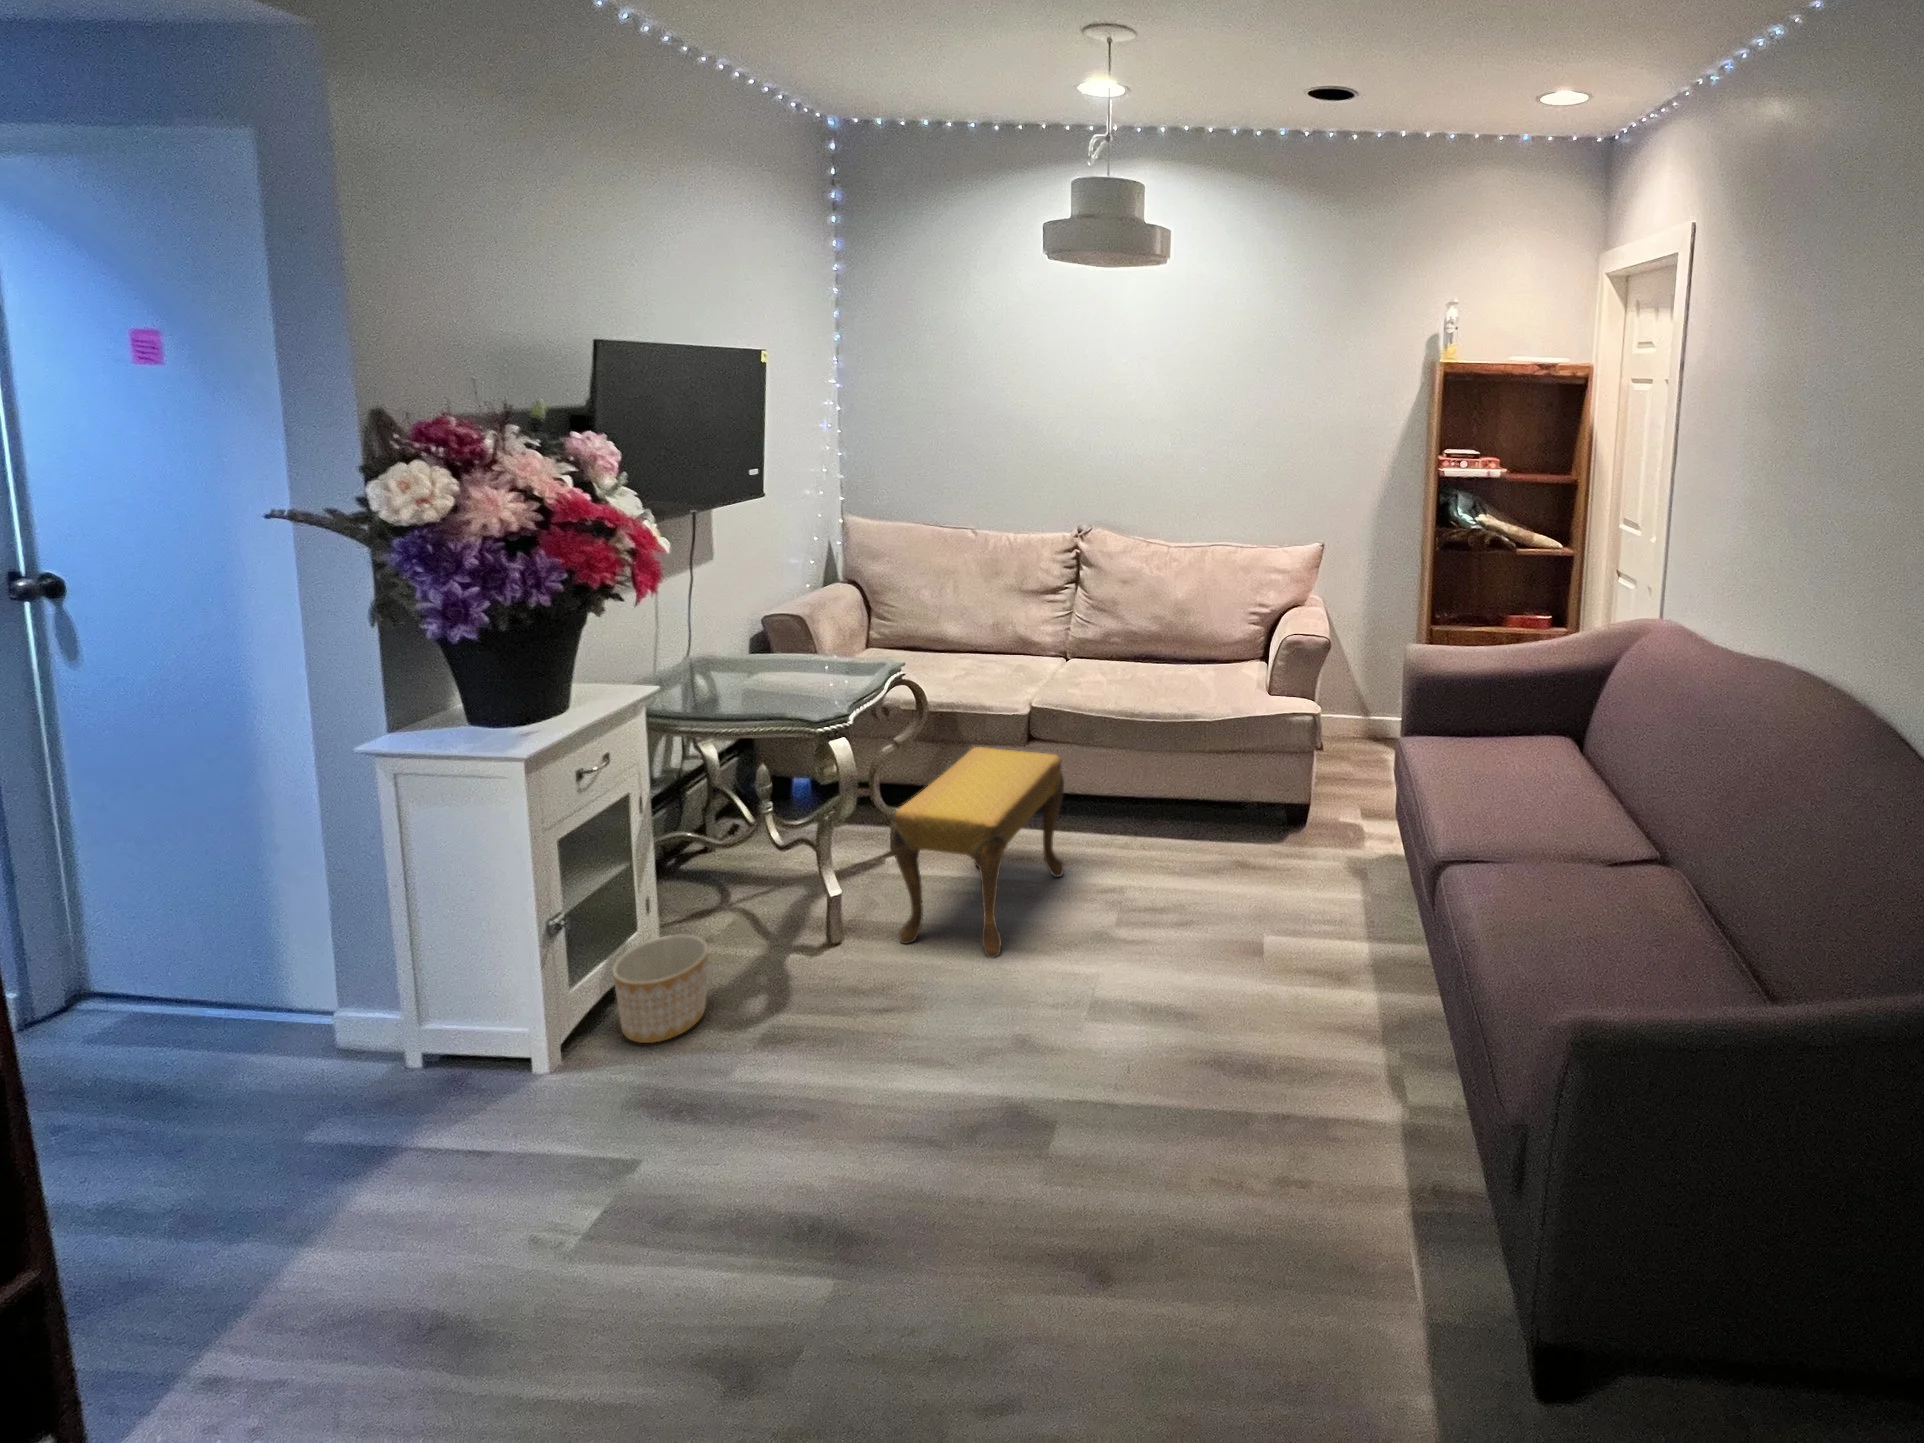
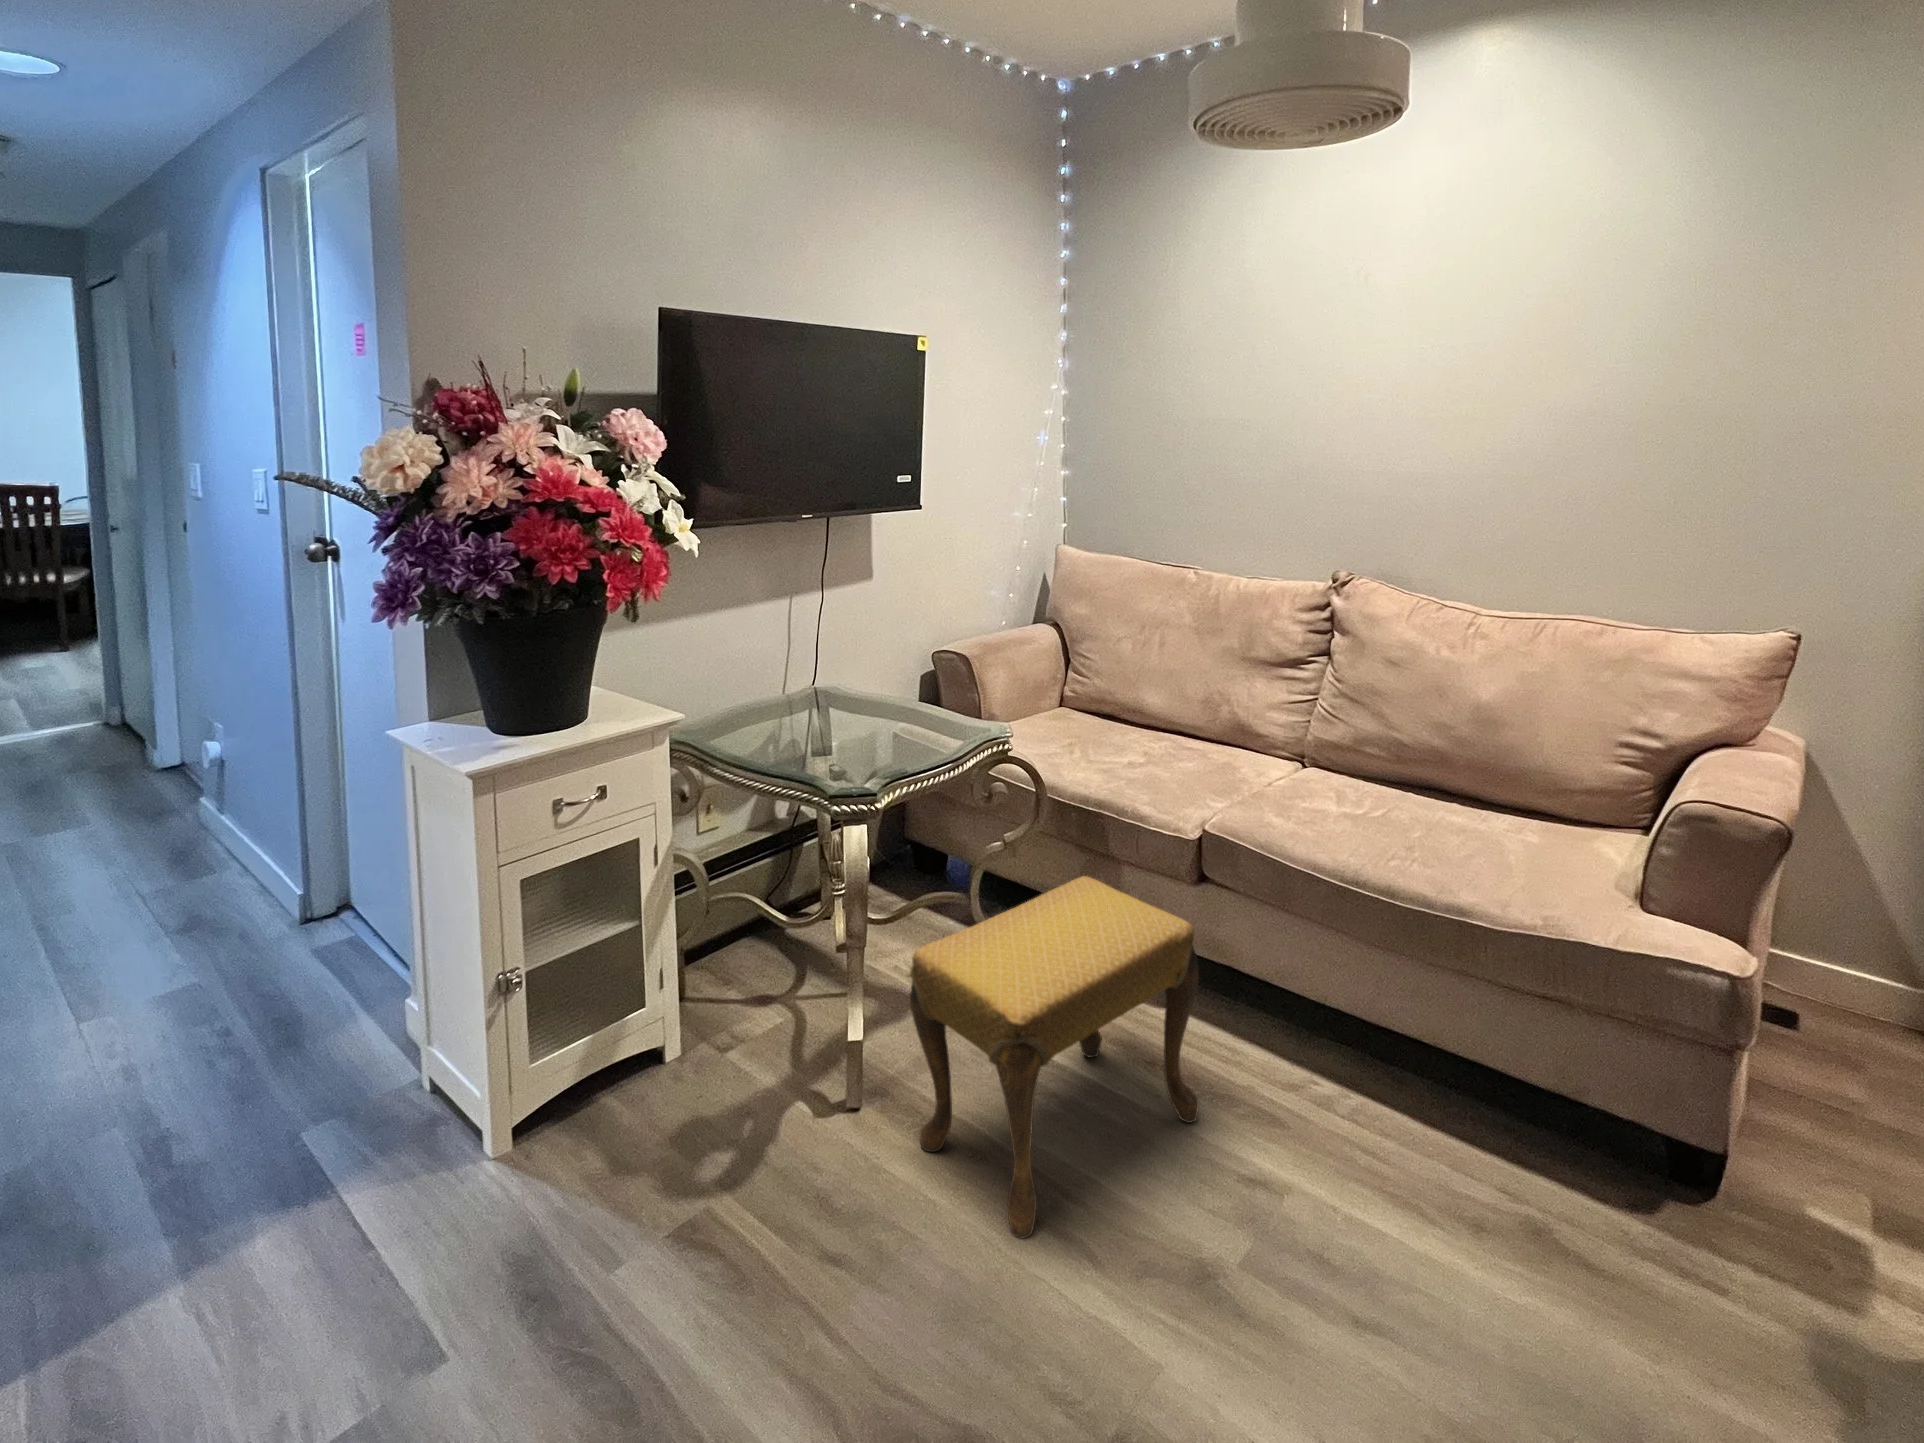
planter: present [613,935,708,1043] -> none [564,1030,674,1173]

